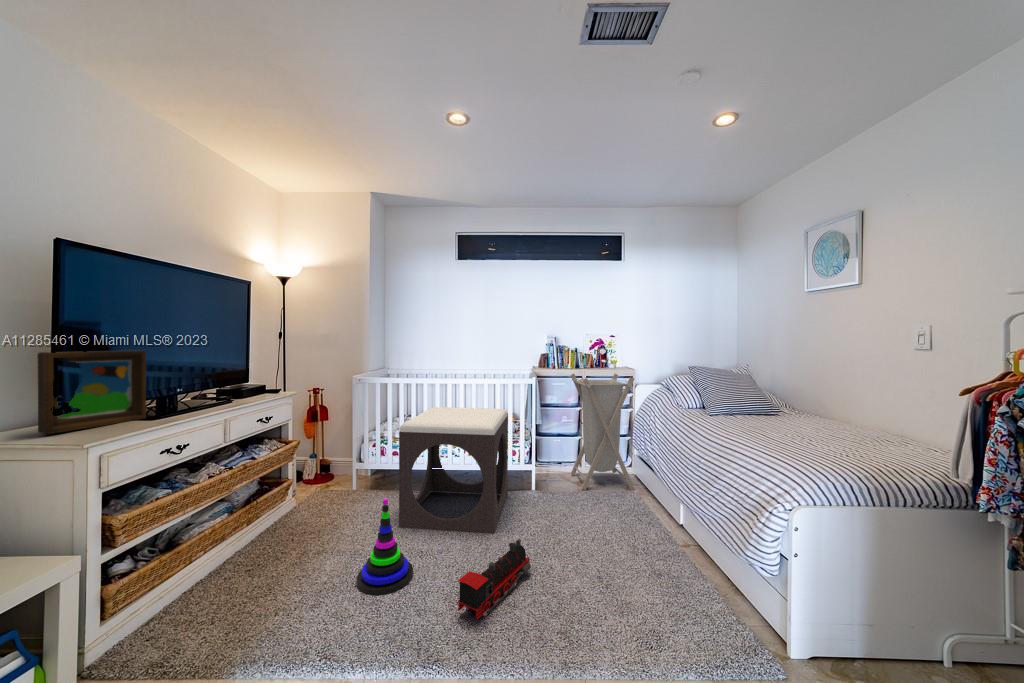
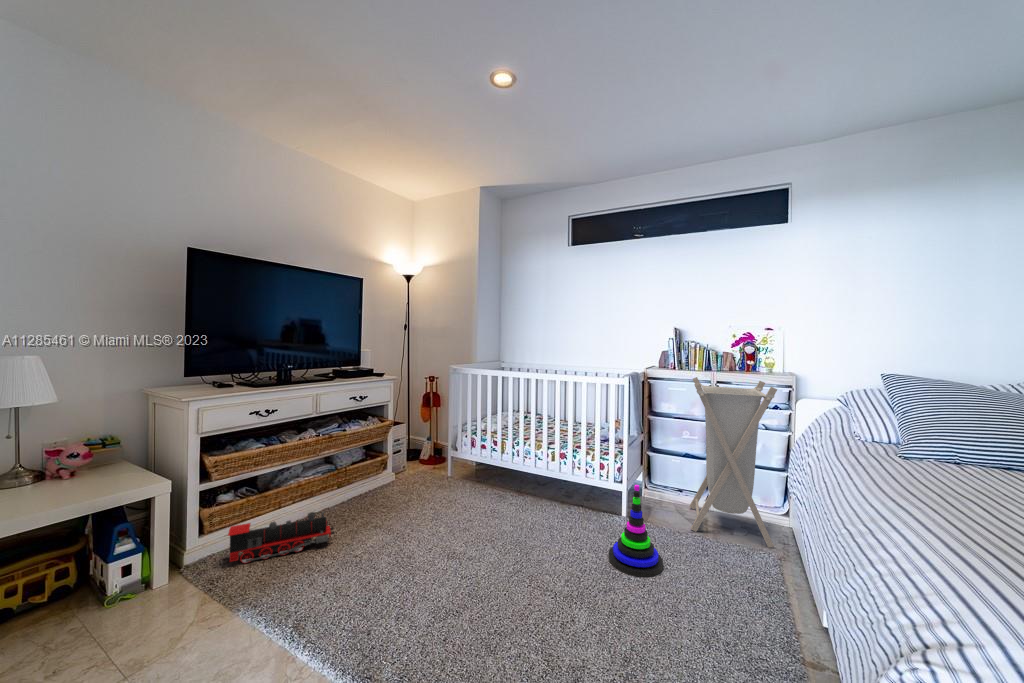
picture frame: present [37,350,146,434] -> none [182,332,253,391]
footstool: present [399,407,508,534] -> none [456,403,592,555]
stacking toy: present [357,499,413,595] -> present [608,485,663,577]
toy train: present [458,539,531,619] -> present [228,512,335,563]

